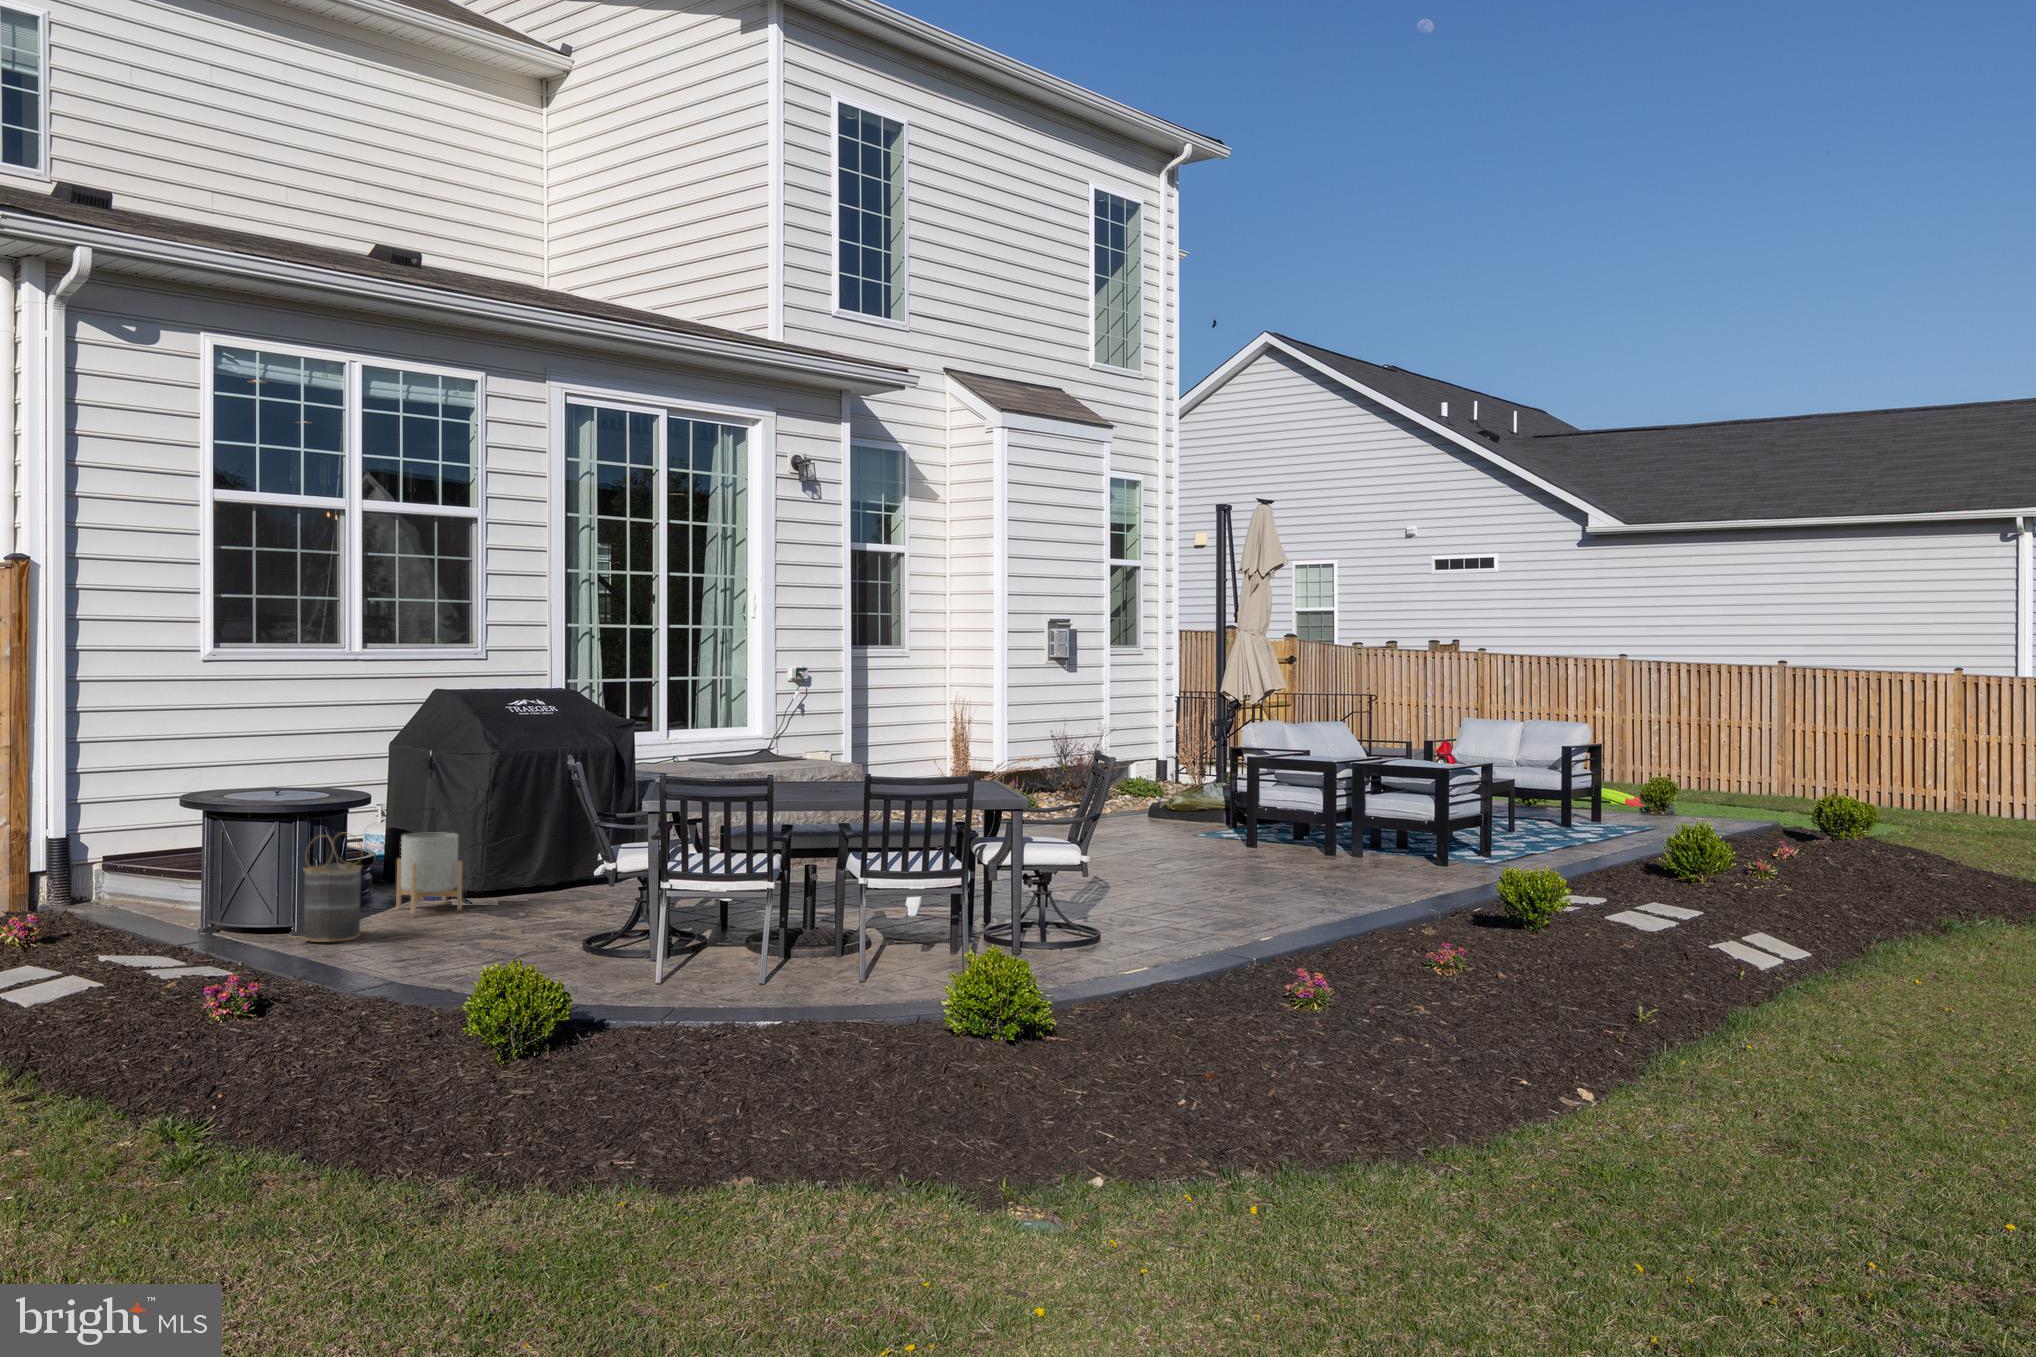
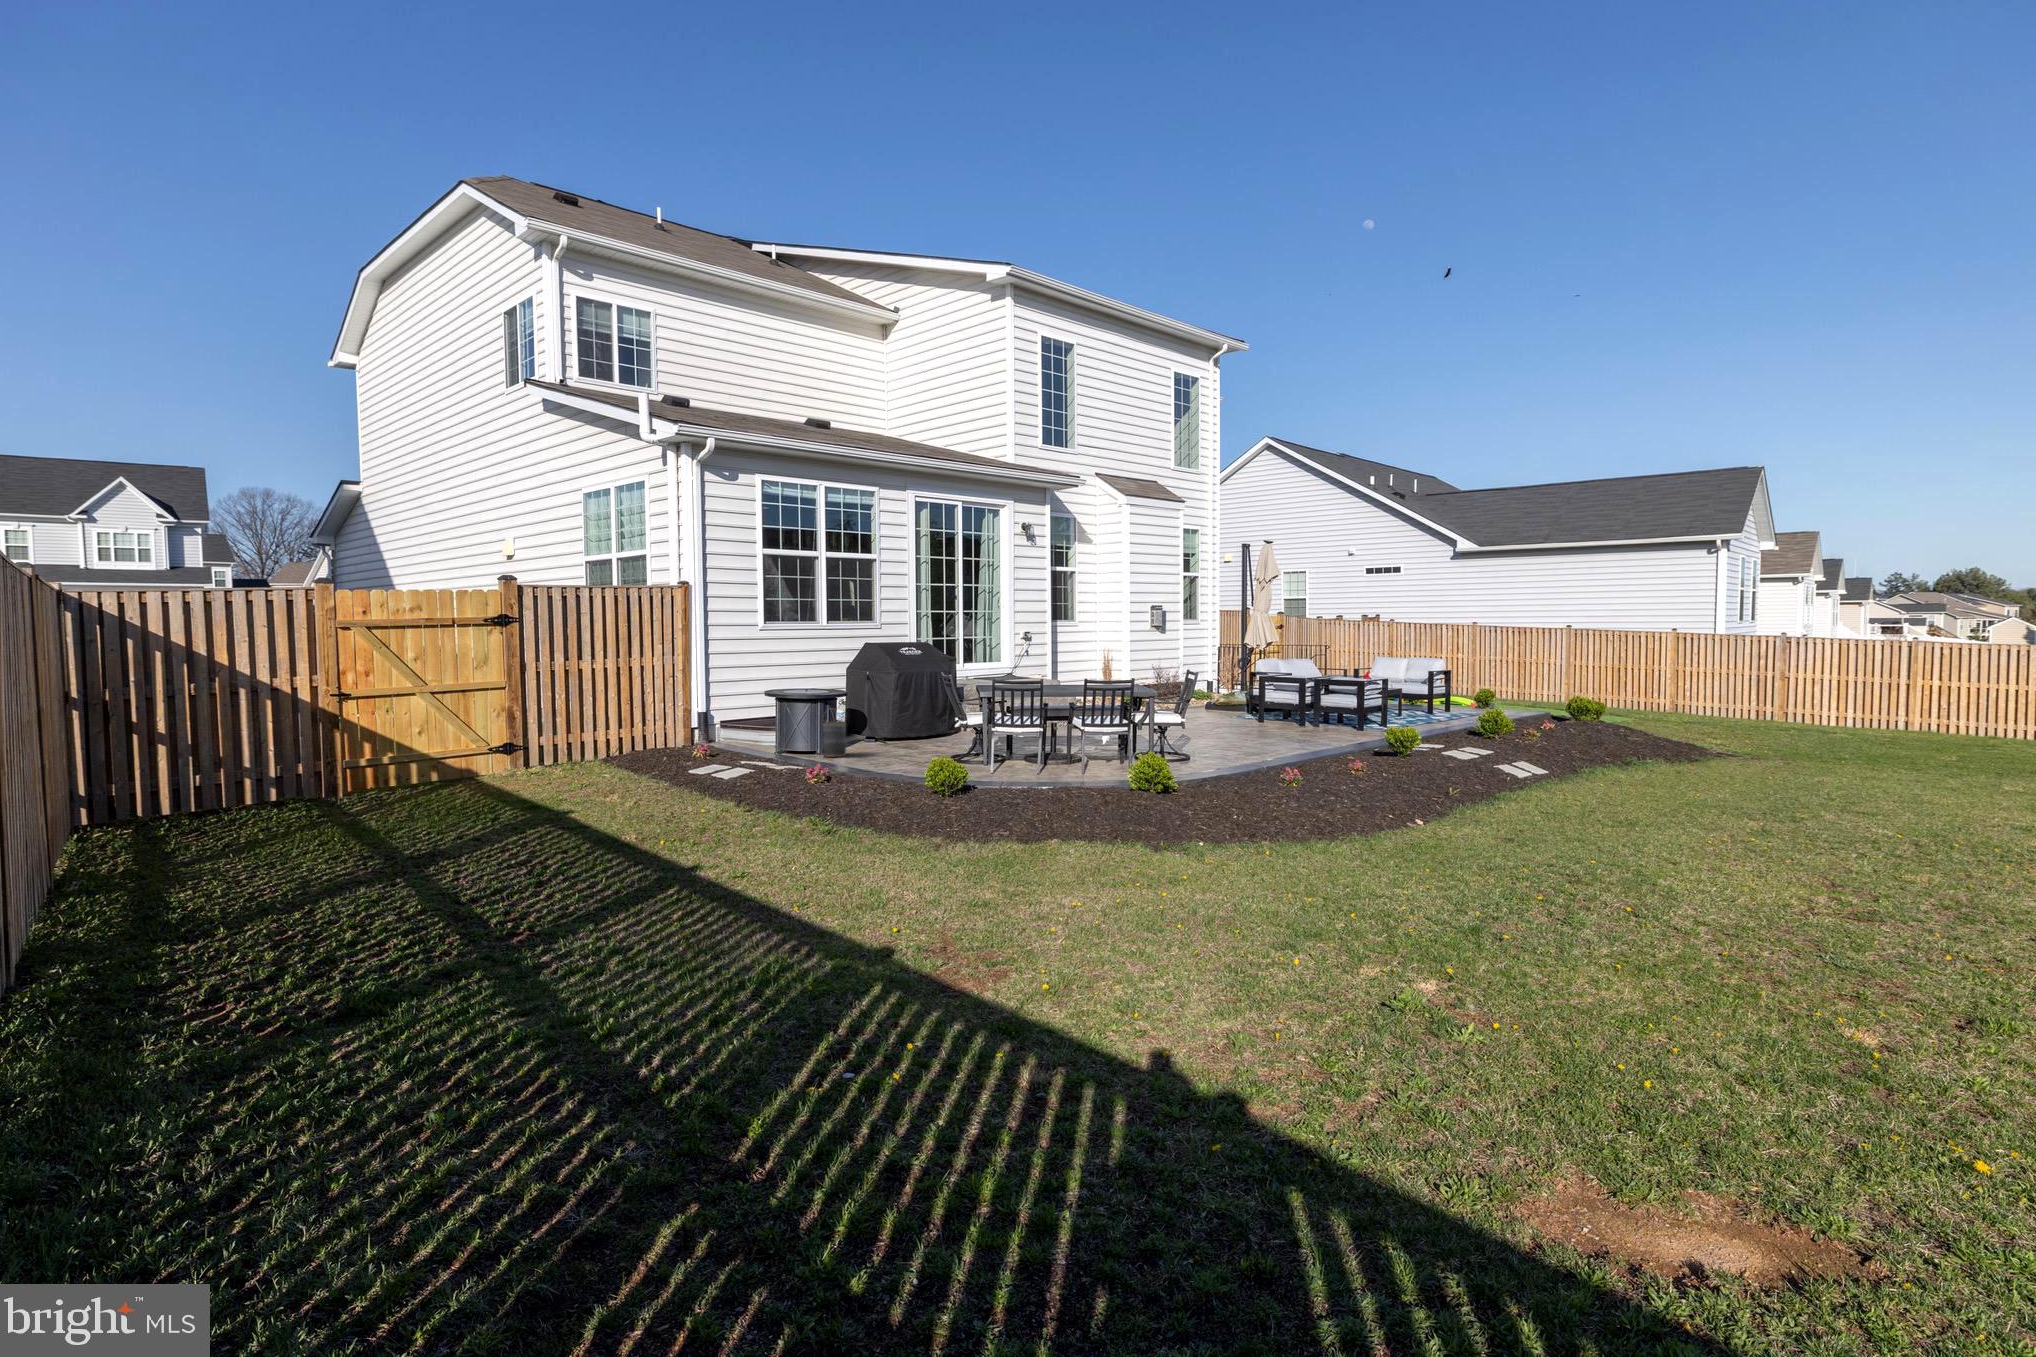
planter: present [397,832,462,914] -> none [856,709,886,746]

